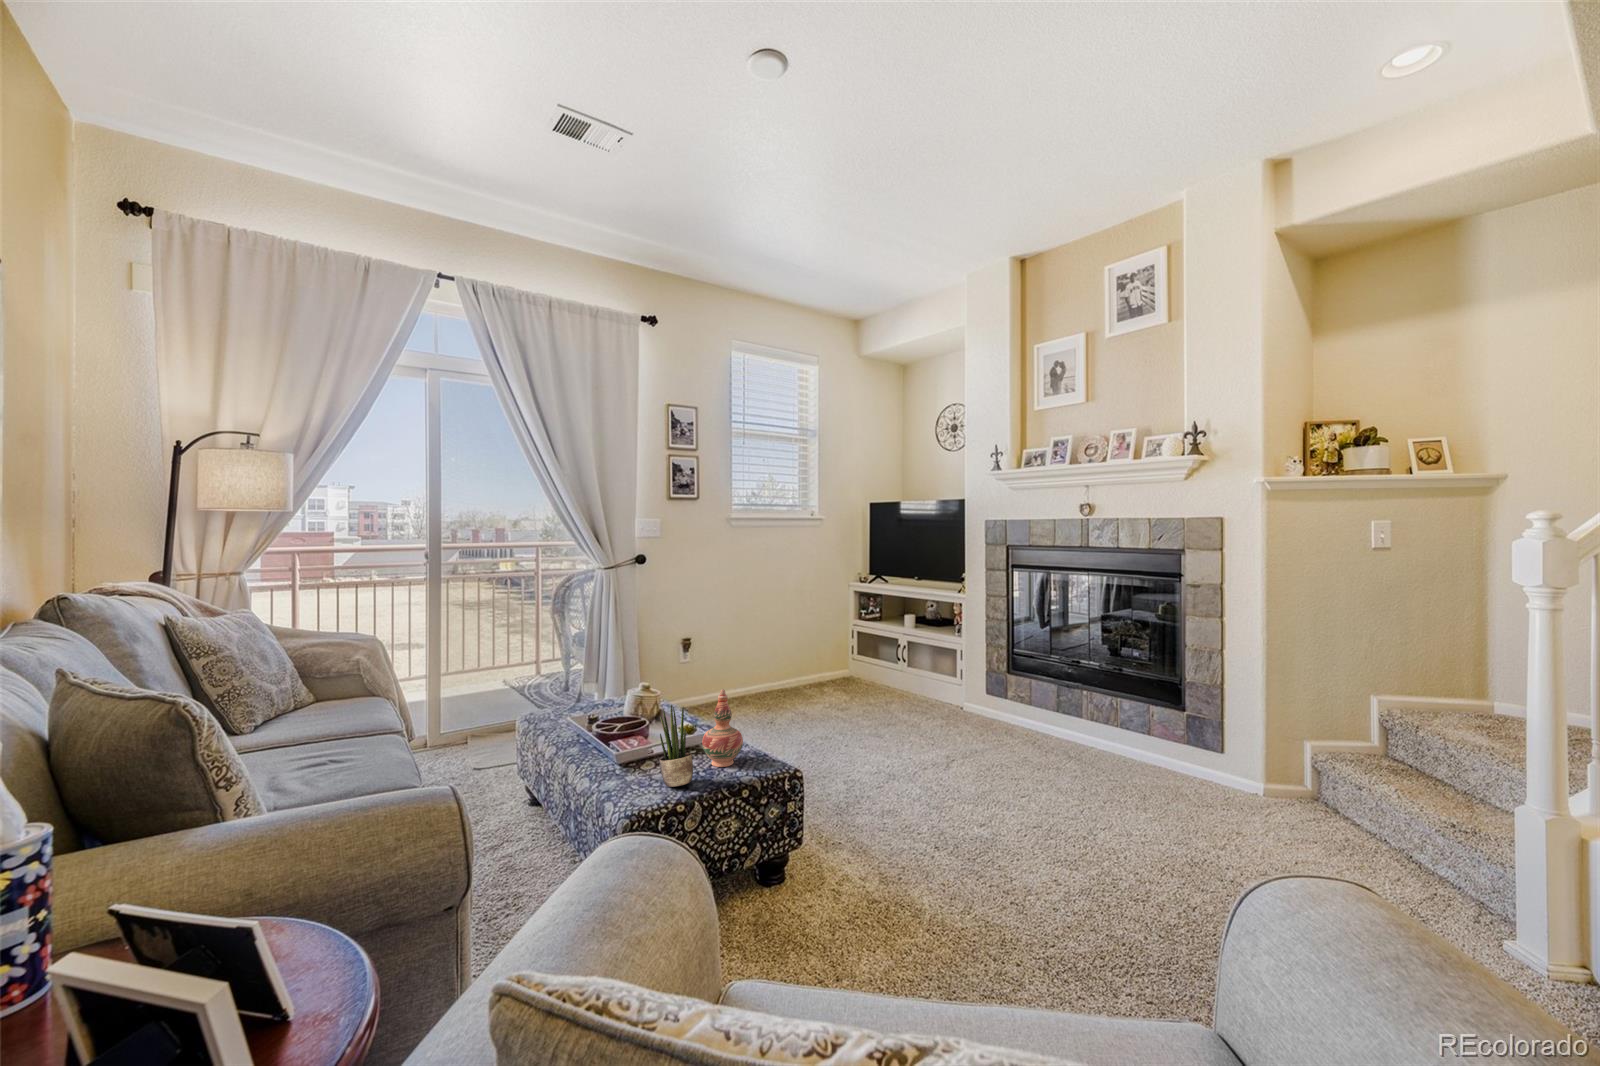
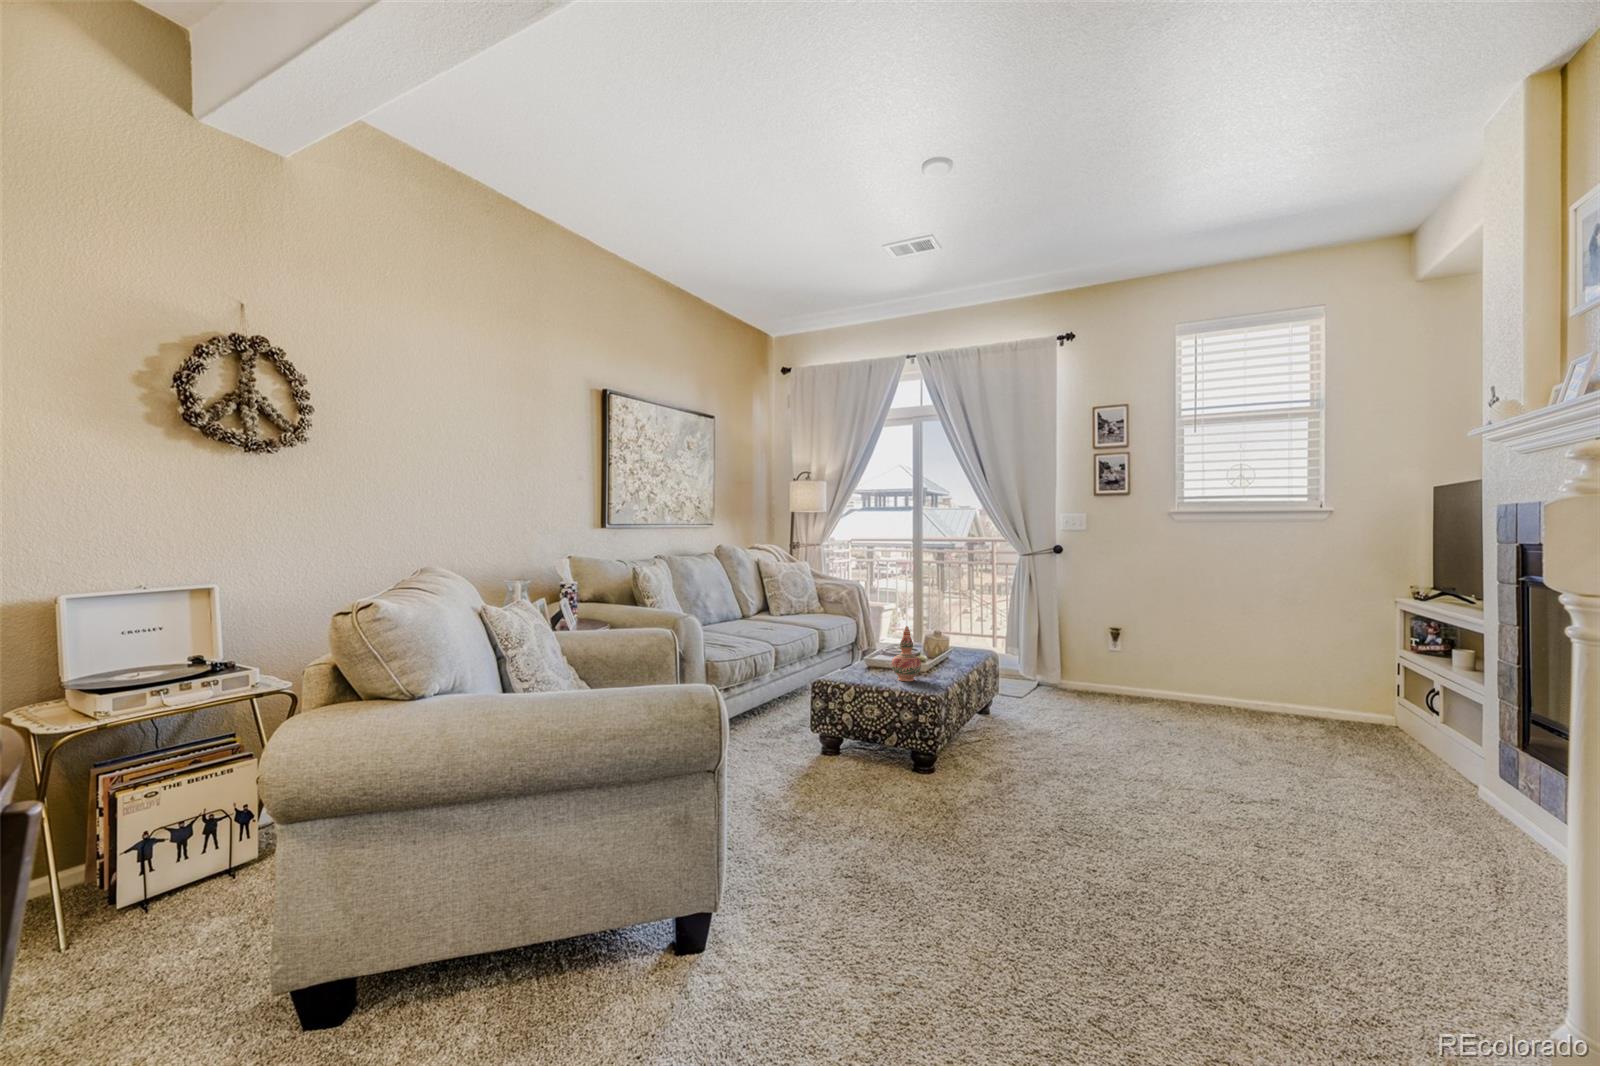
potted plant: present [659,705,693,787] -> none [850,625,873,678]

